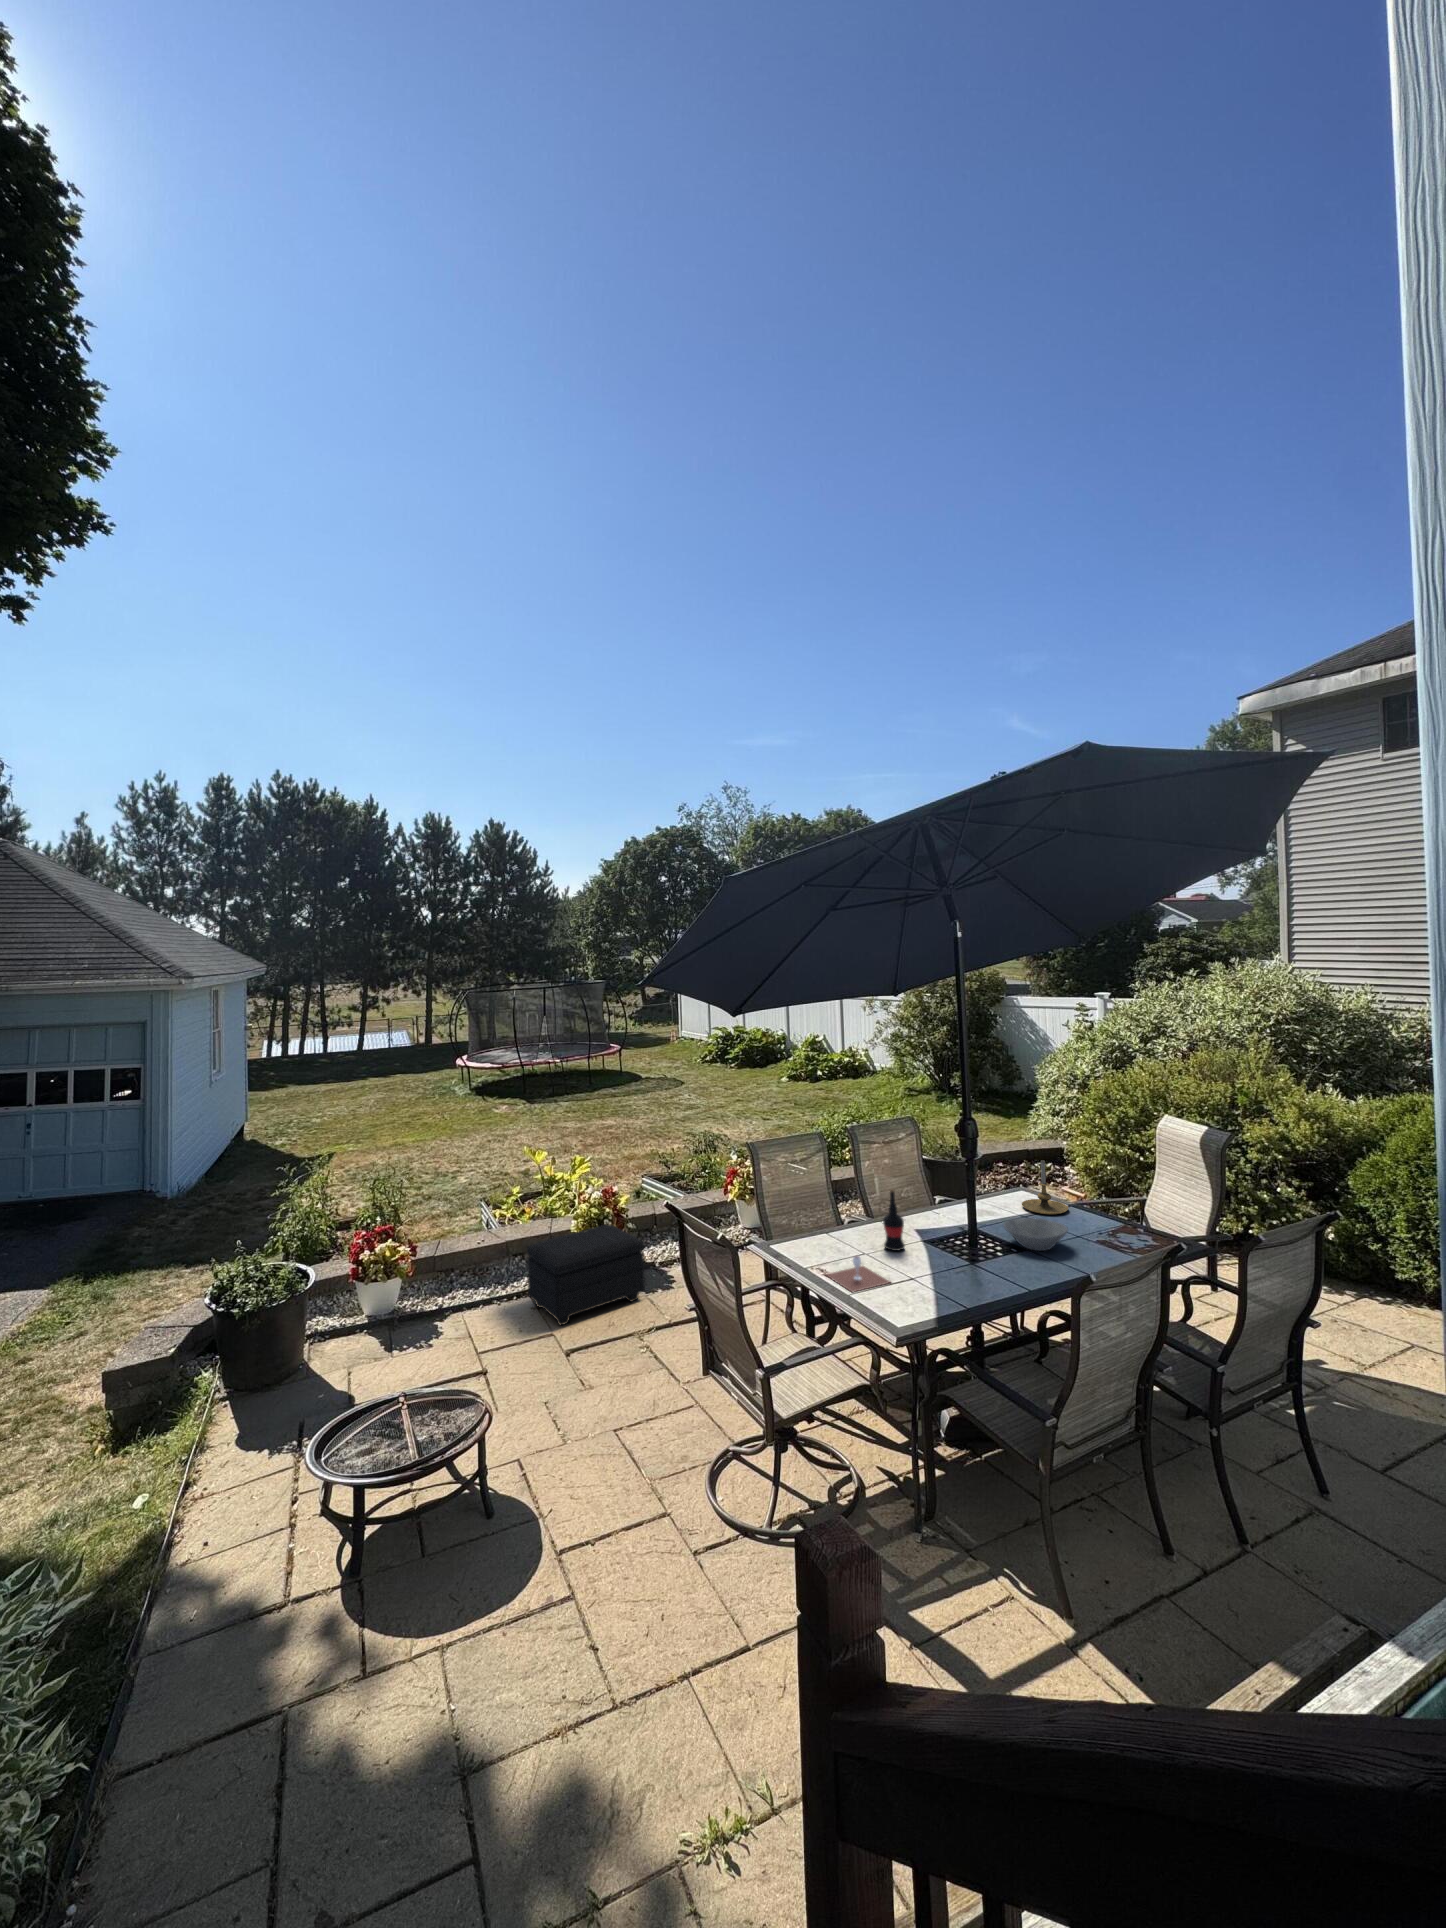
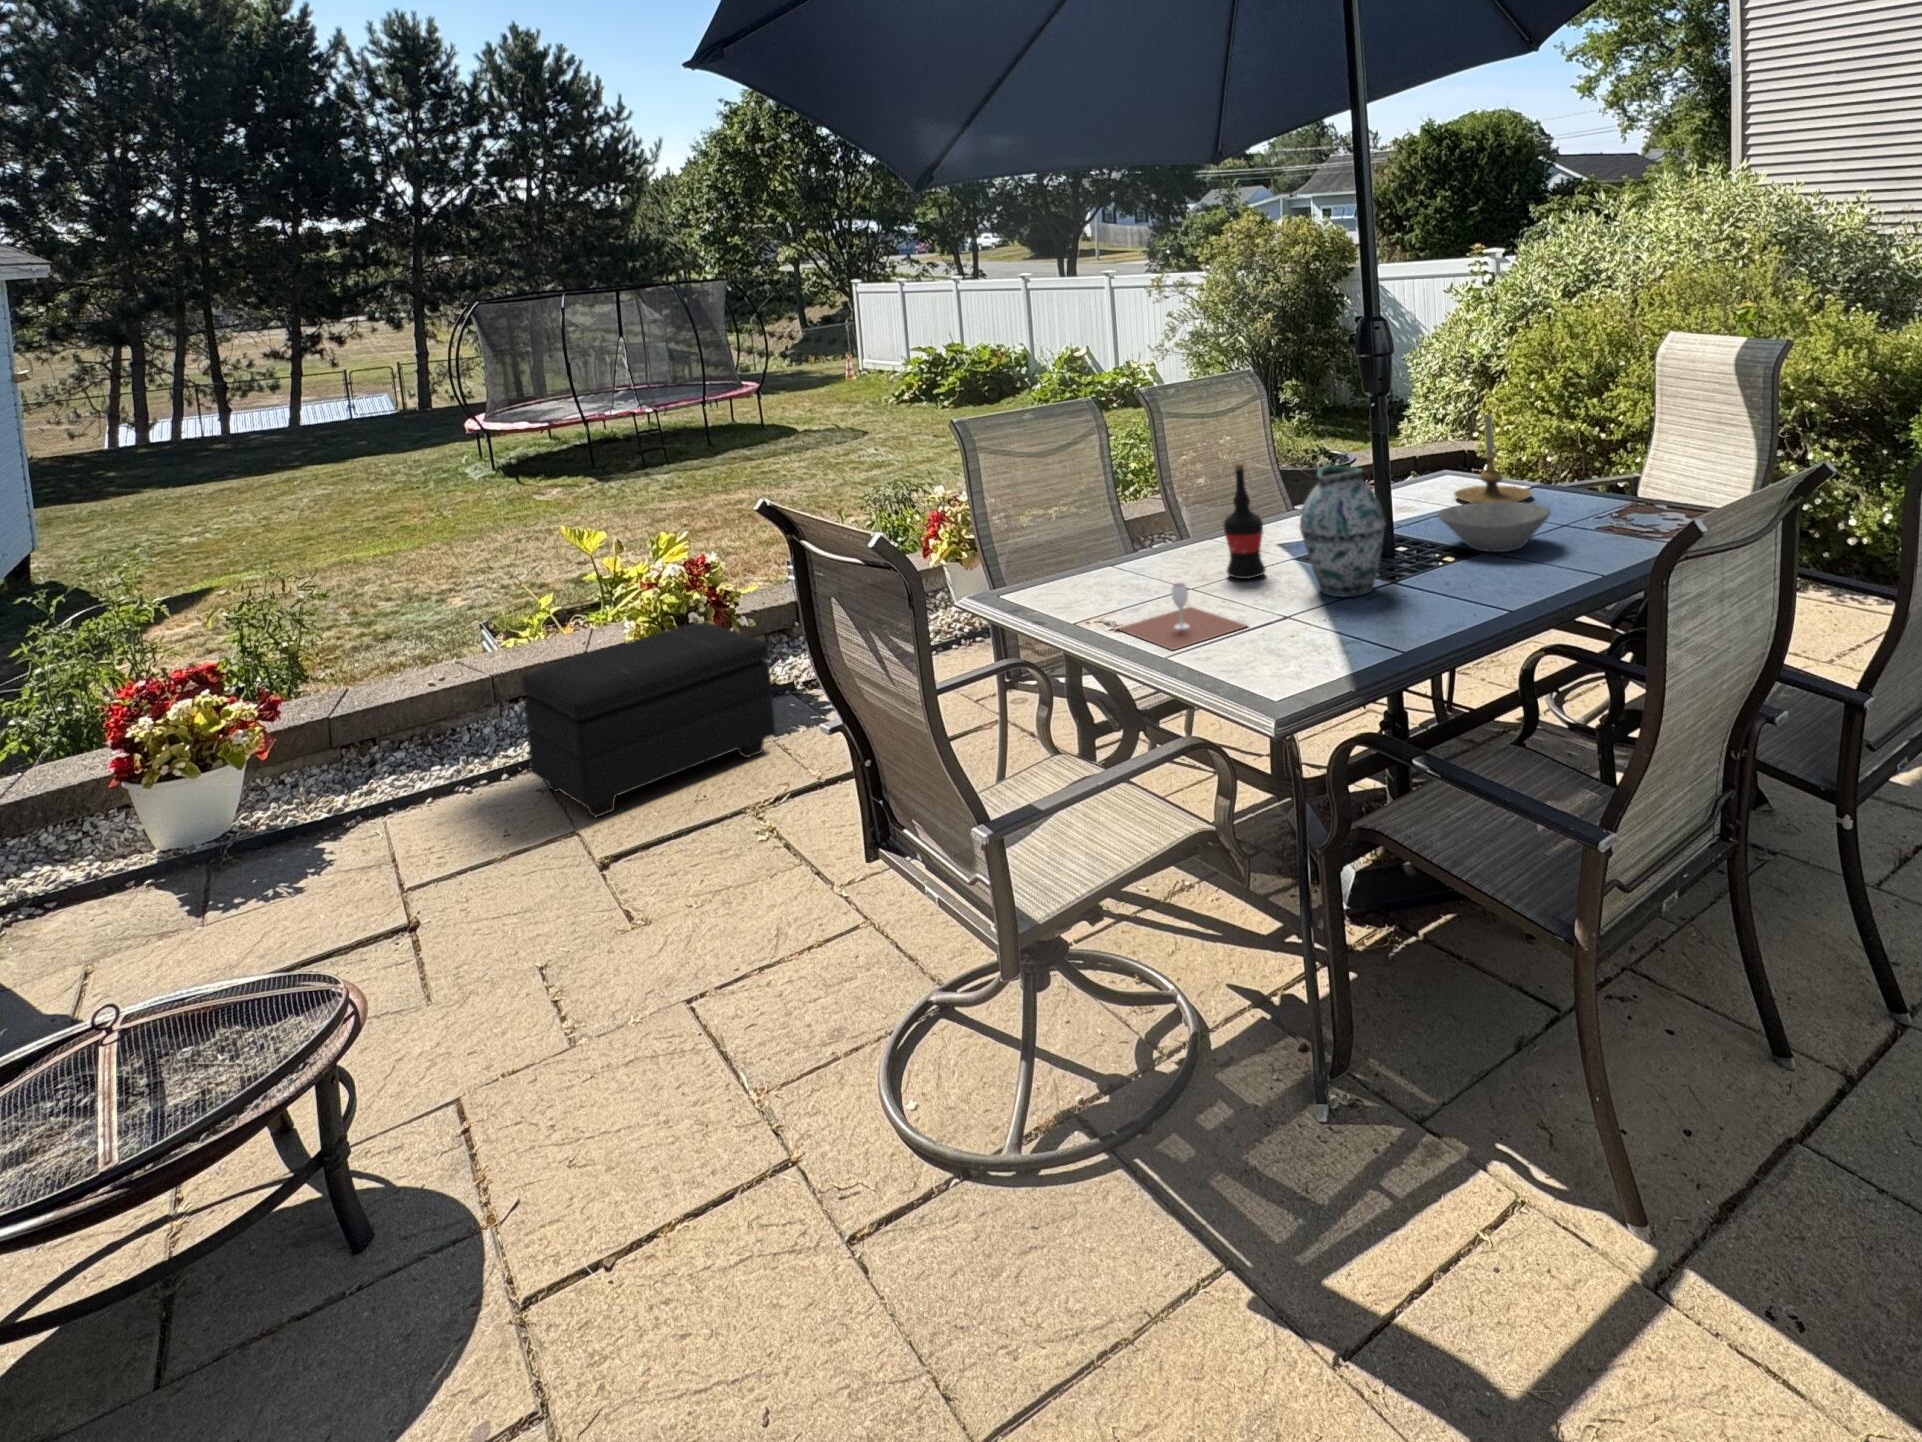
vase: none [922,1198,968,1271] -> present [1300,466,1386,597]

